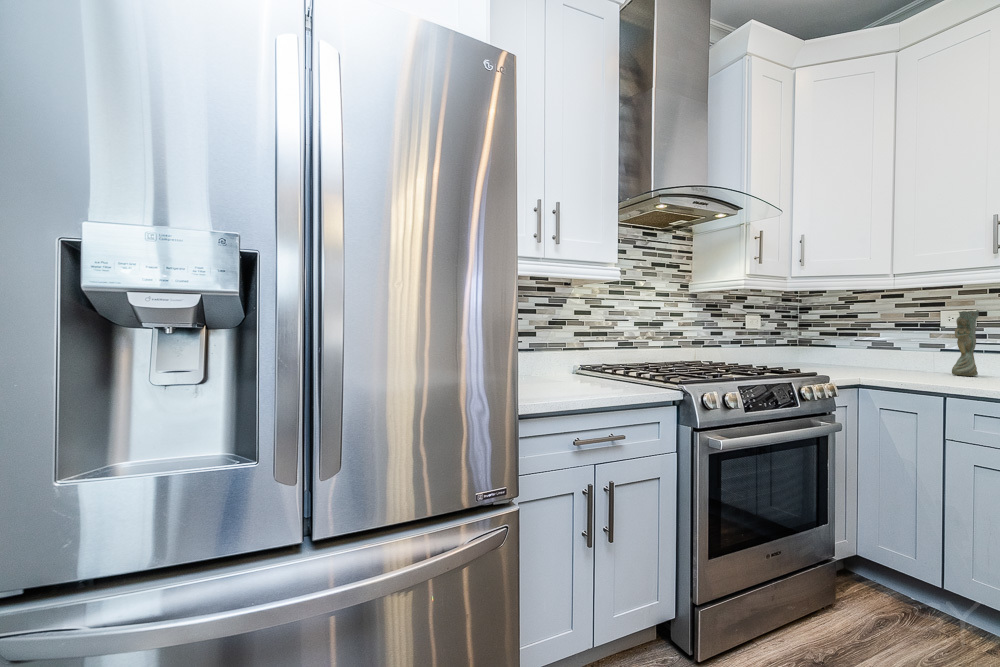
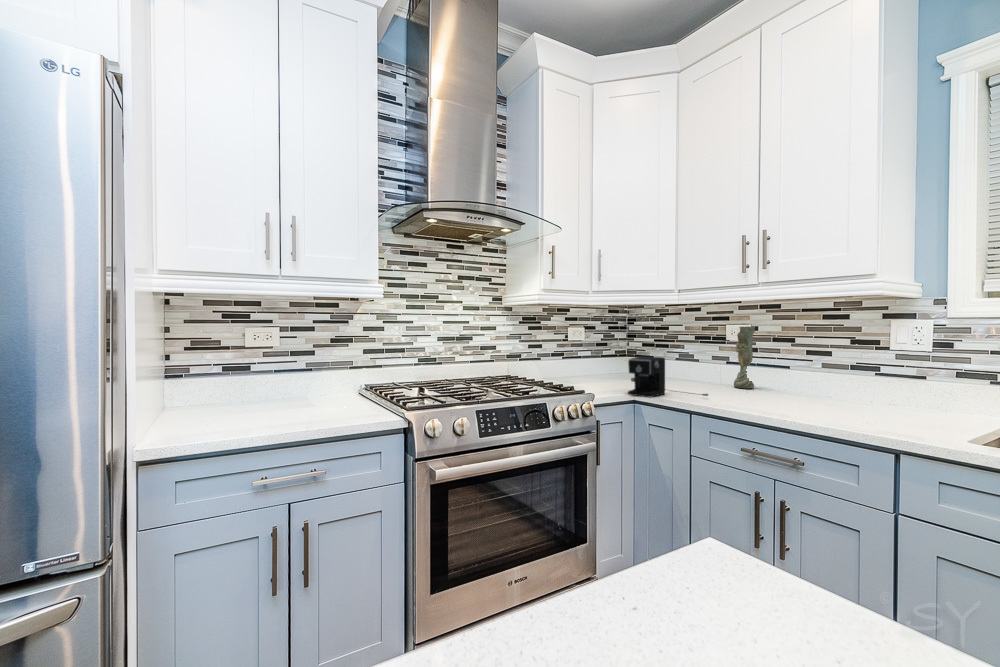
coffee maker: none [865,340,957,380] -> present [628,357,708,397]

